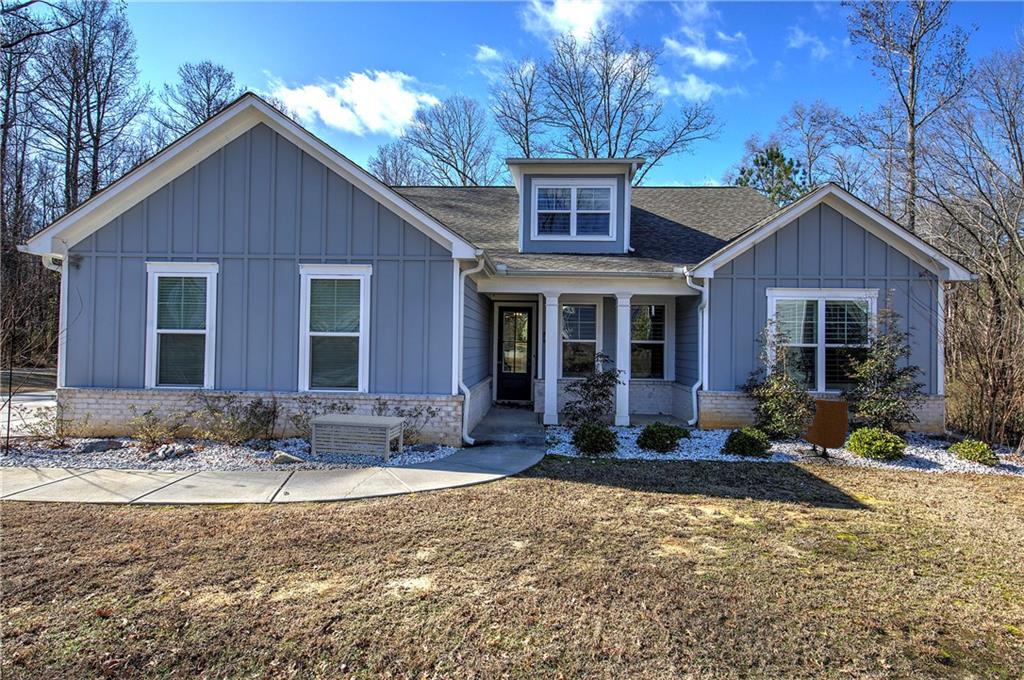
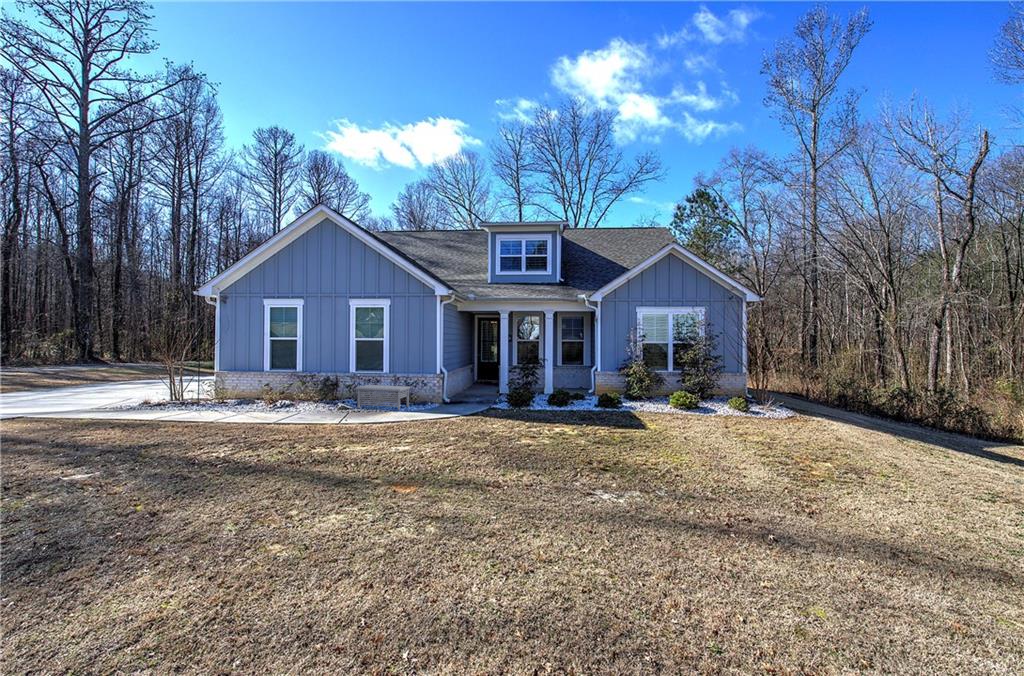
lounge chair: present [800,400,849,465] -> none [647,374,672,413]

